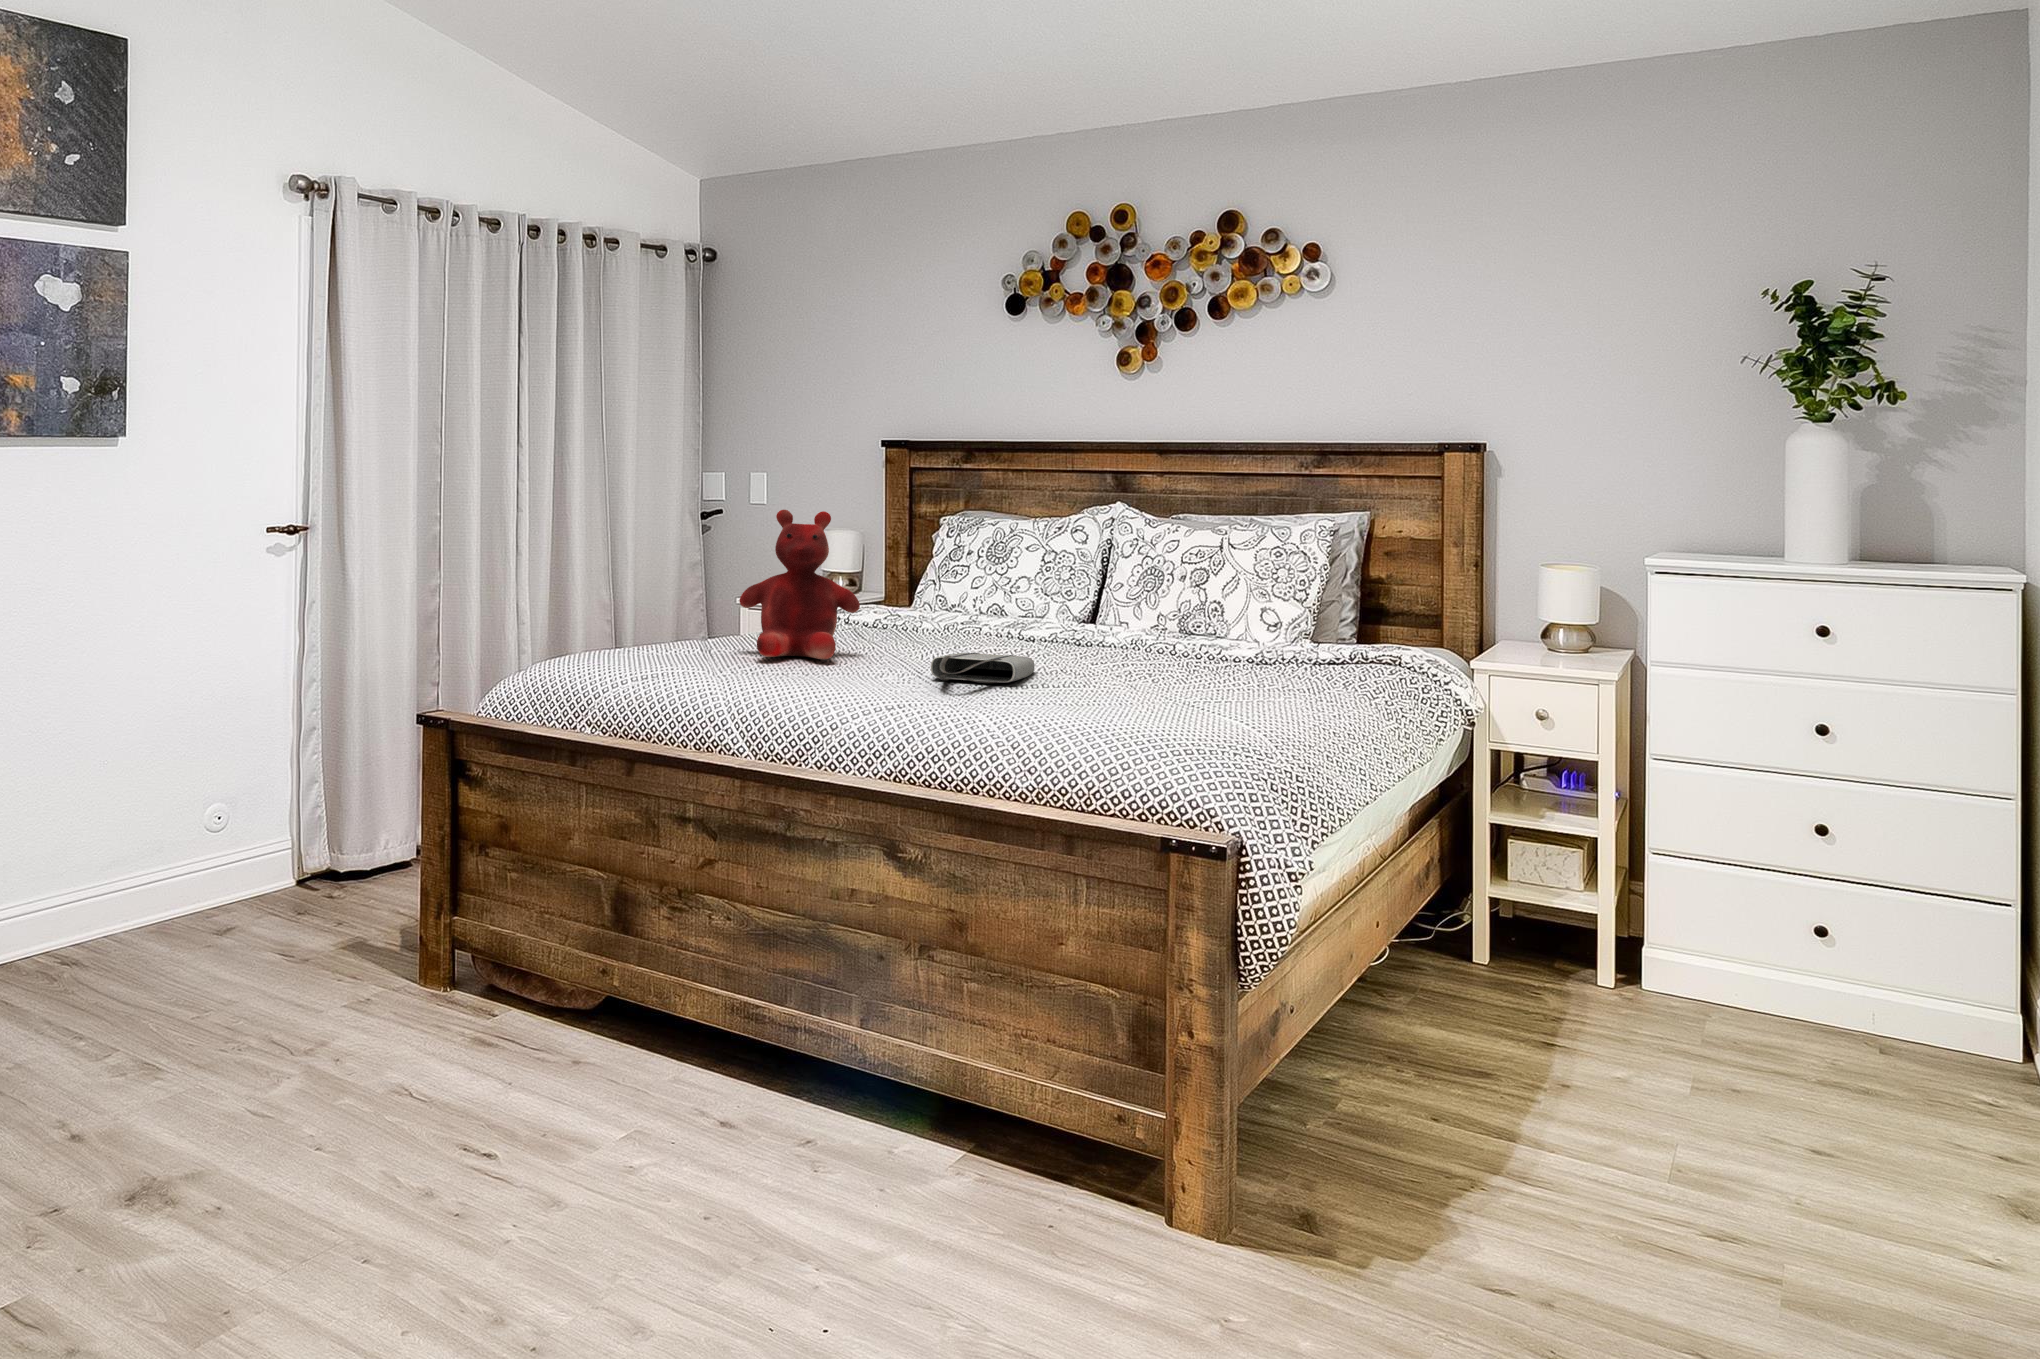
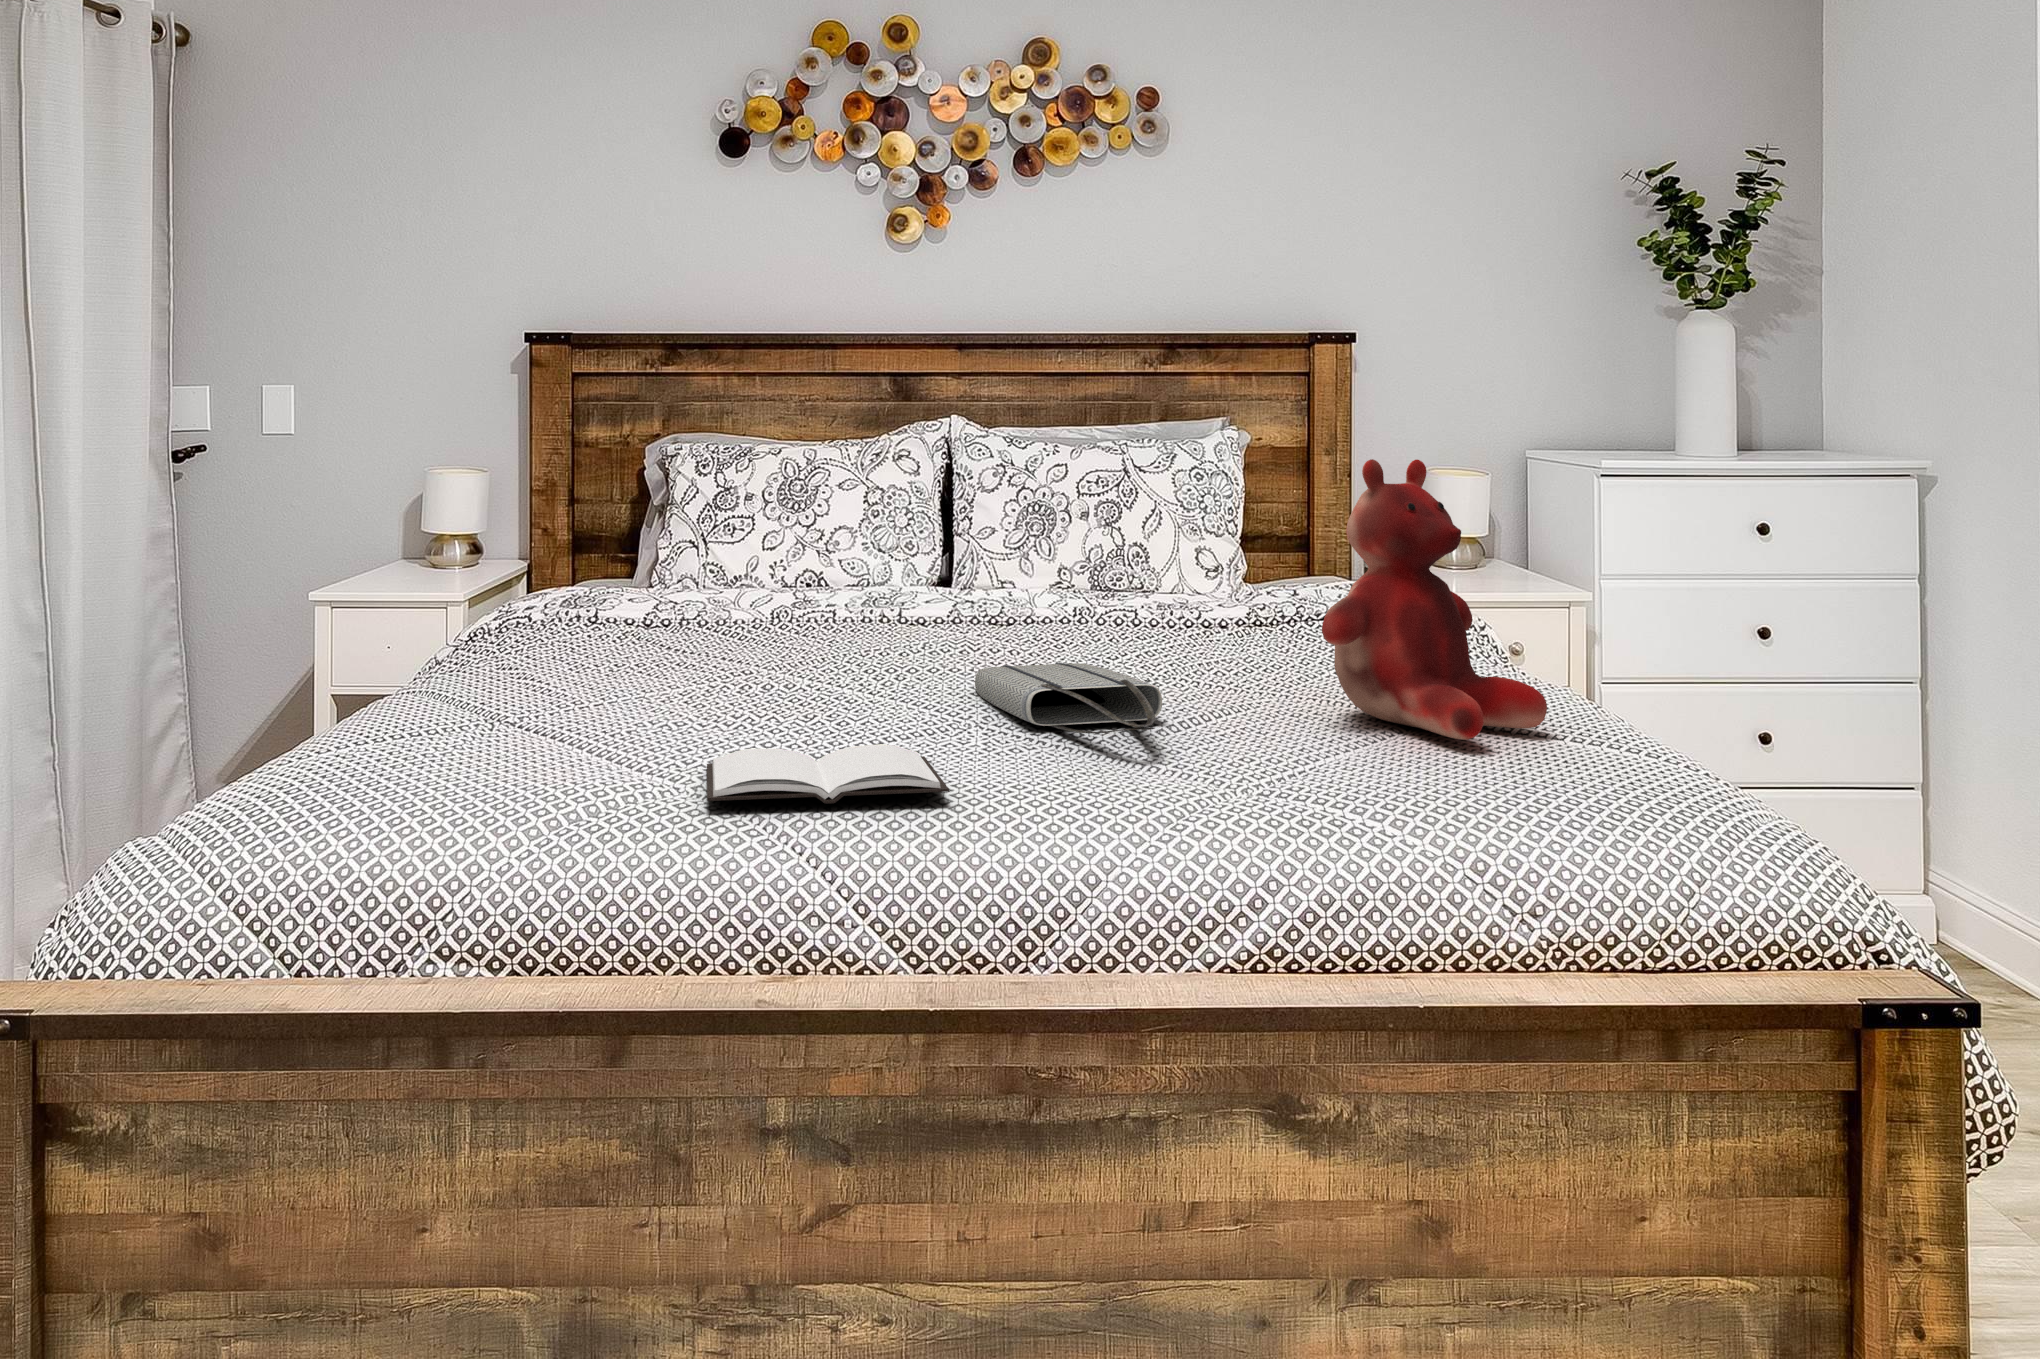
teddy bear: present [739,510,860,660] -> present [1322,459,1547,740]
book: none [702,664,843,685] -> present [707,744,949,804]

